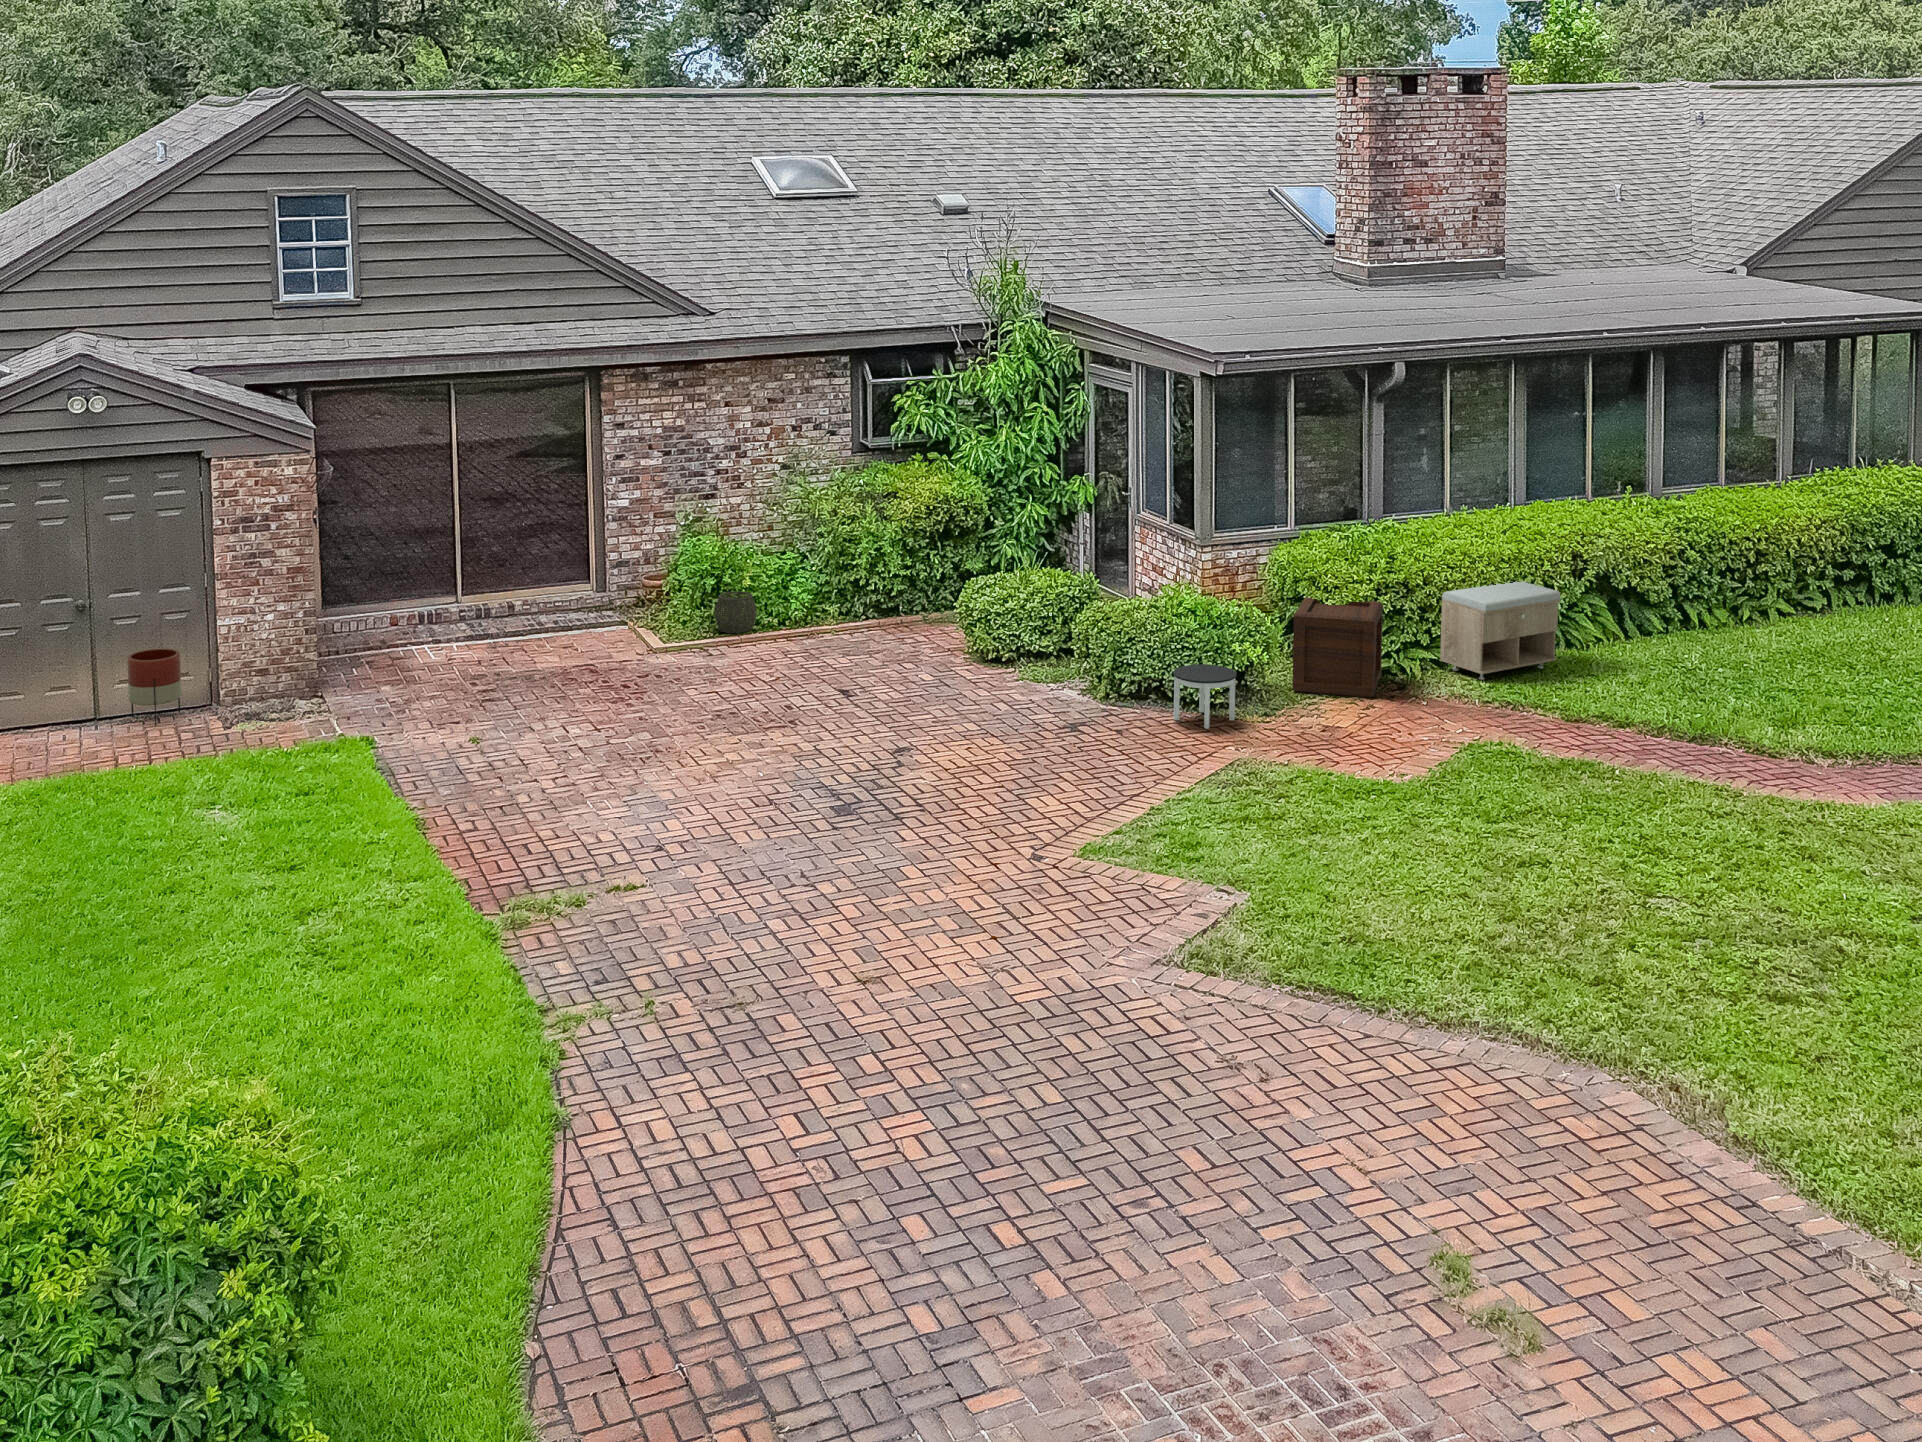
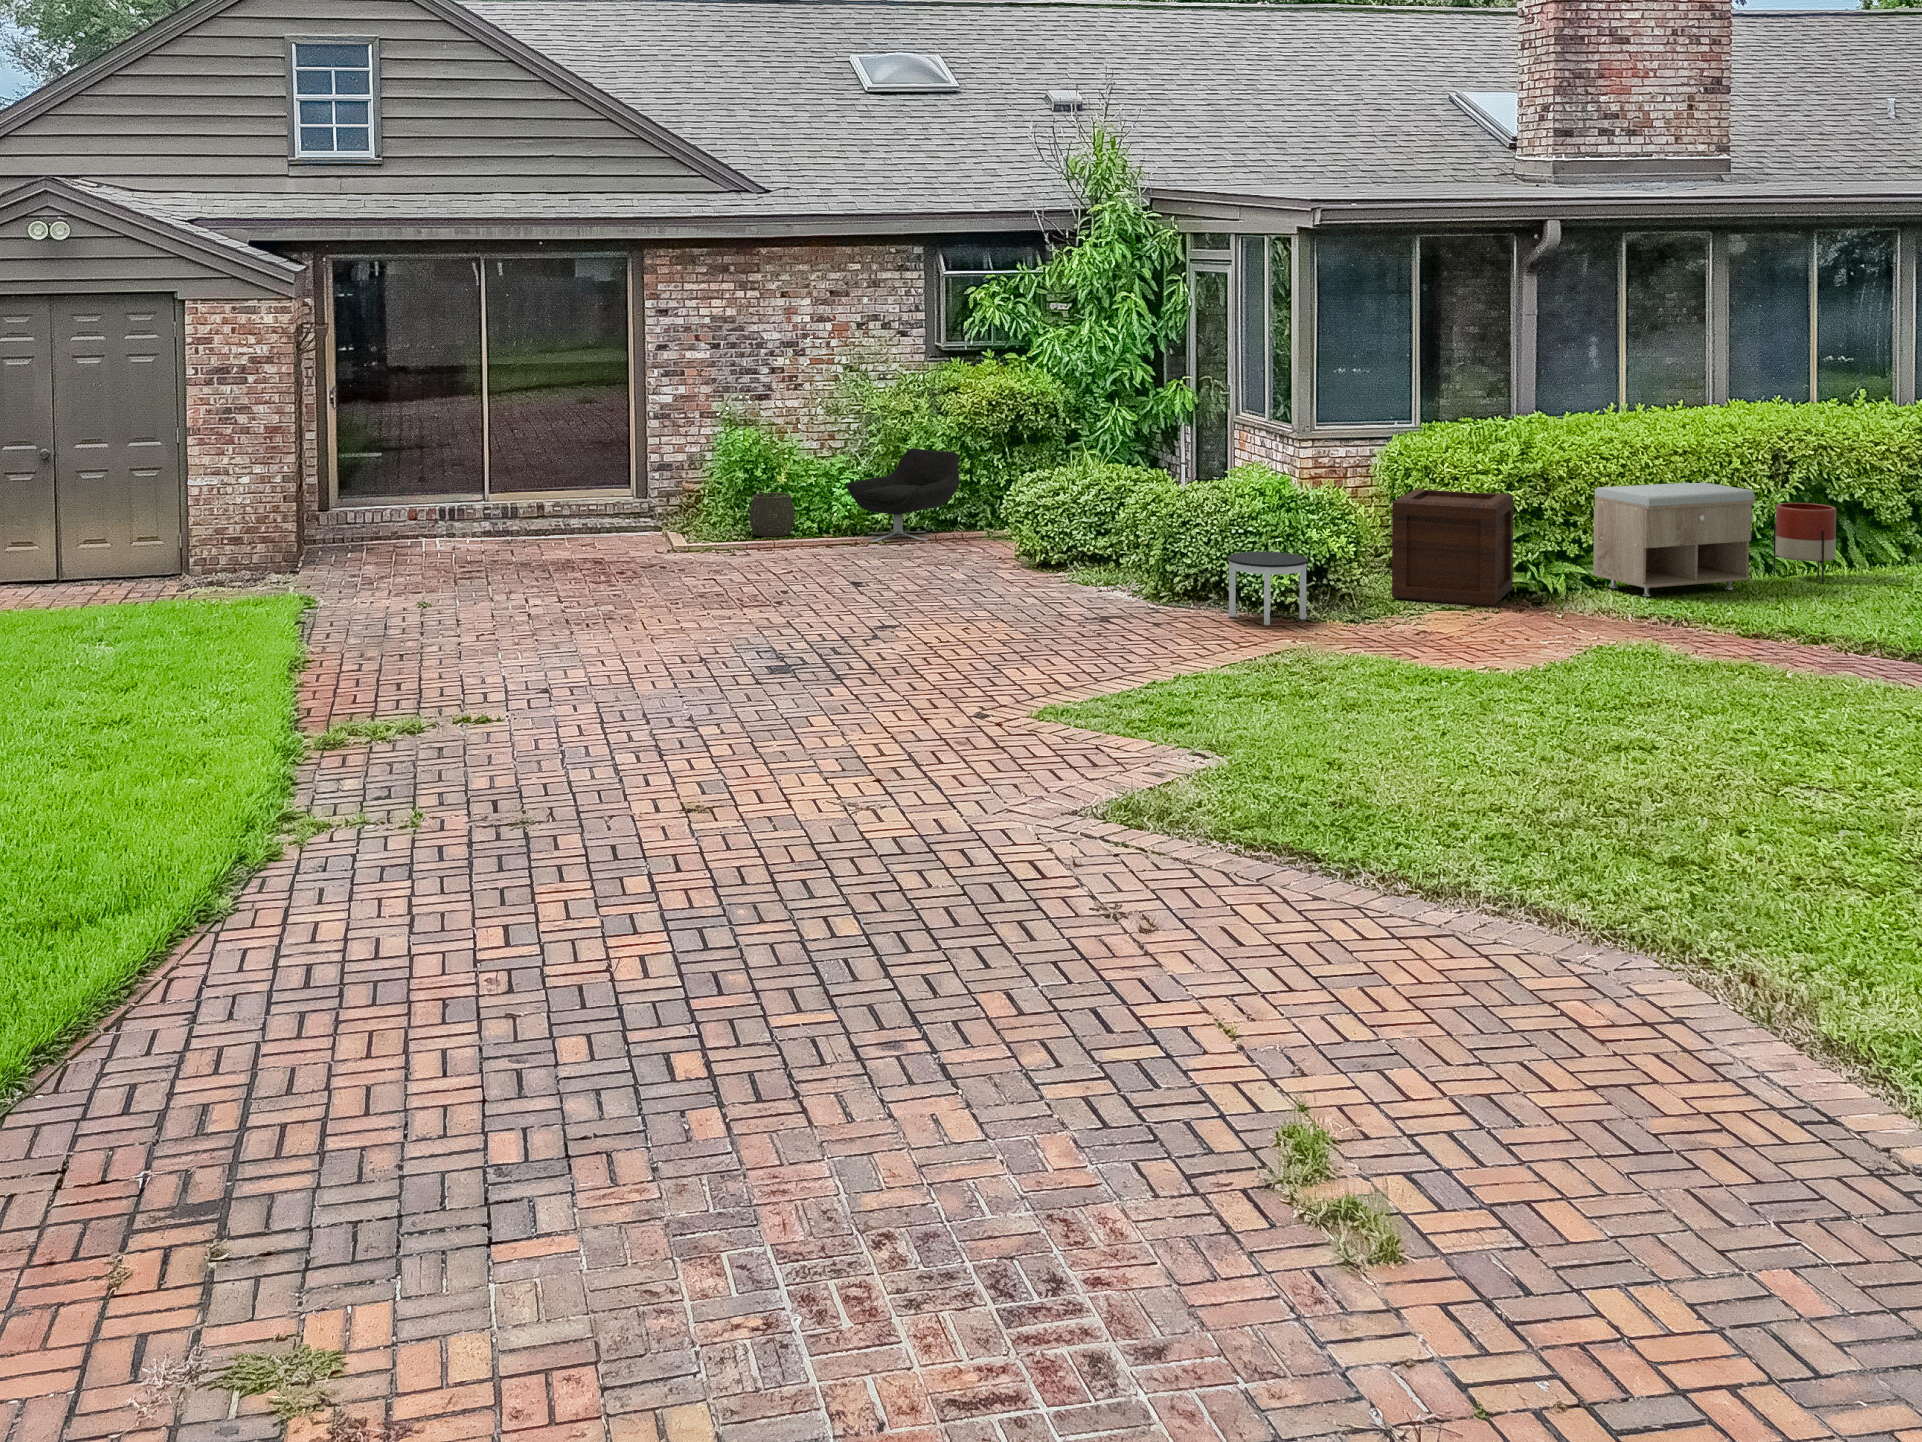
lounge chair: none [804,546,904,637] -> present [847,448,960,542]
planter: present [127,648,182,725] -> present [1773,503,1836,584]

